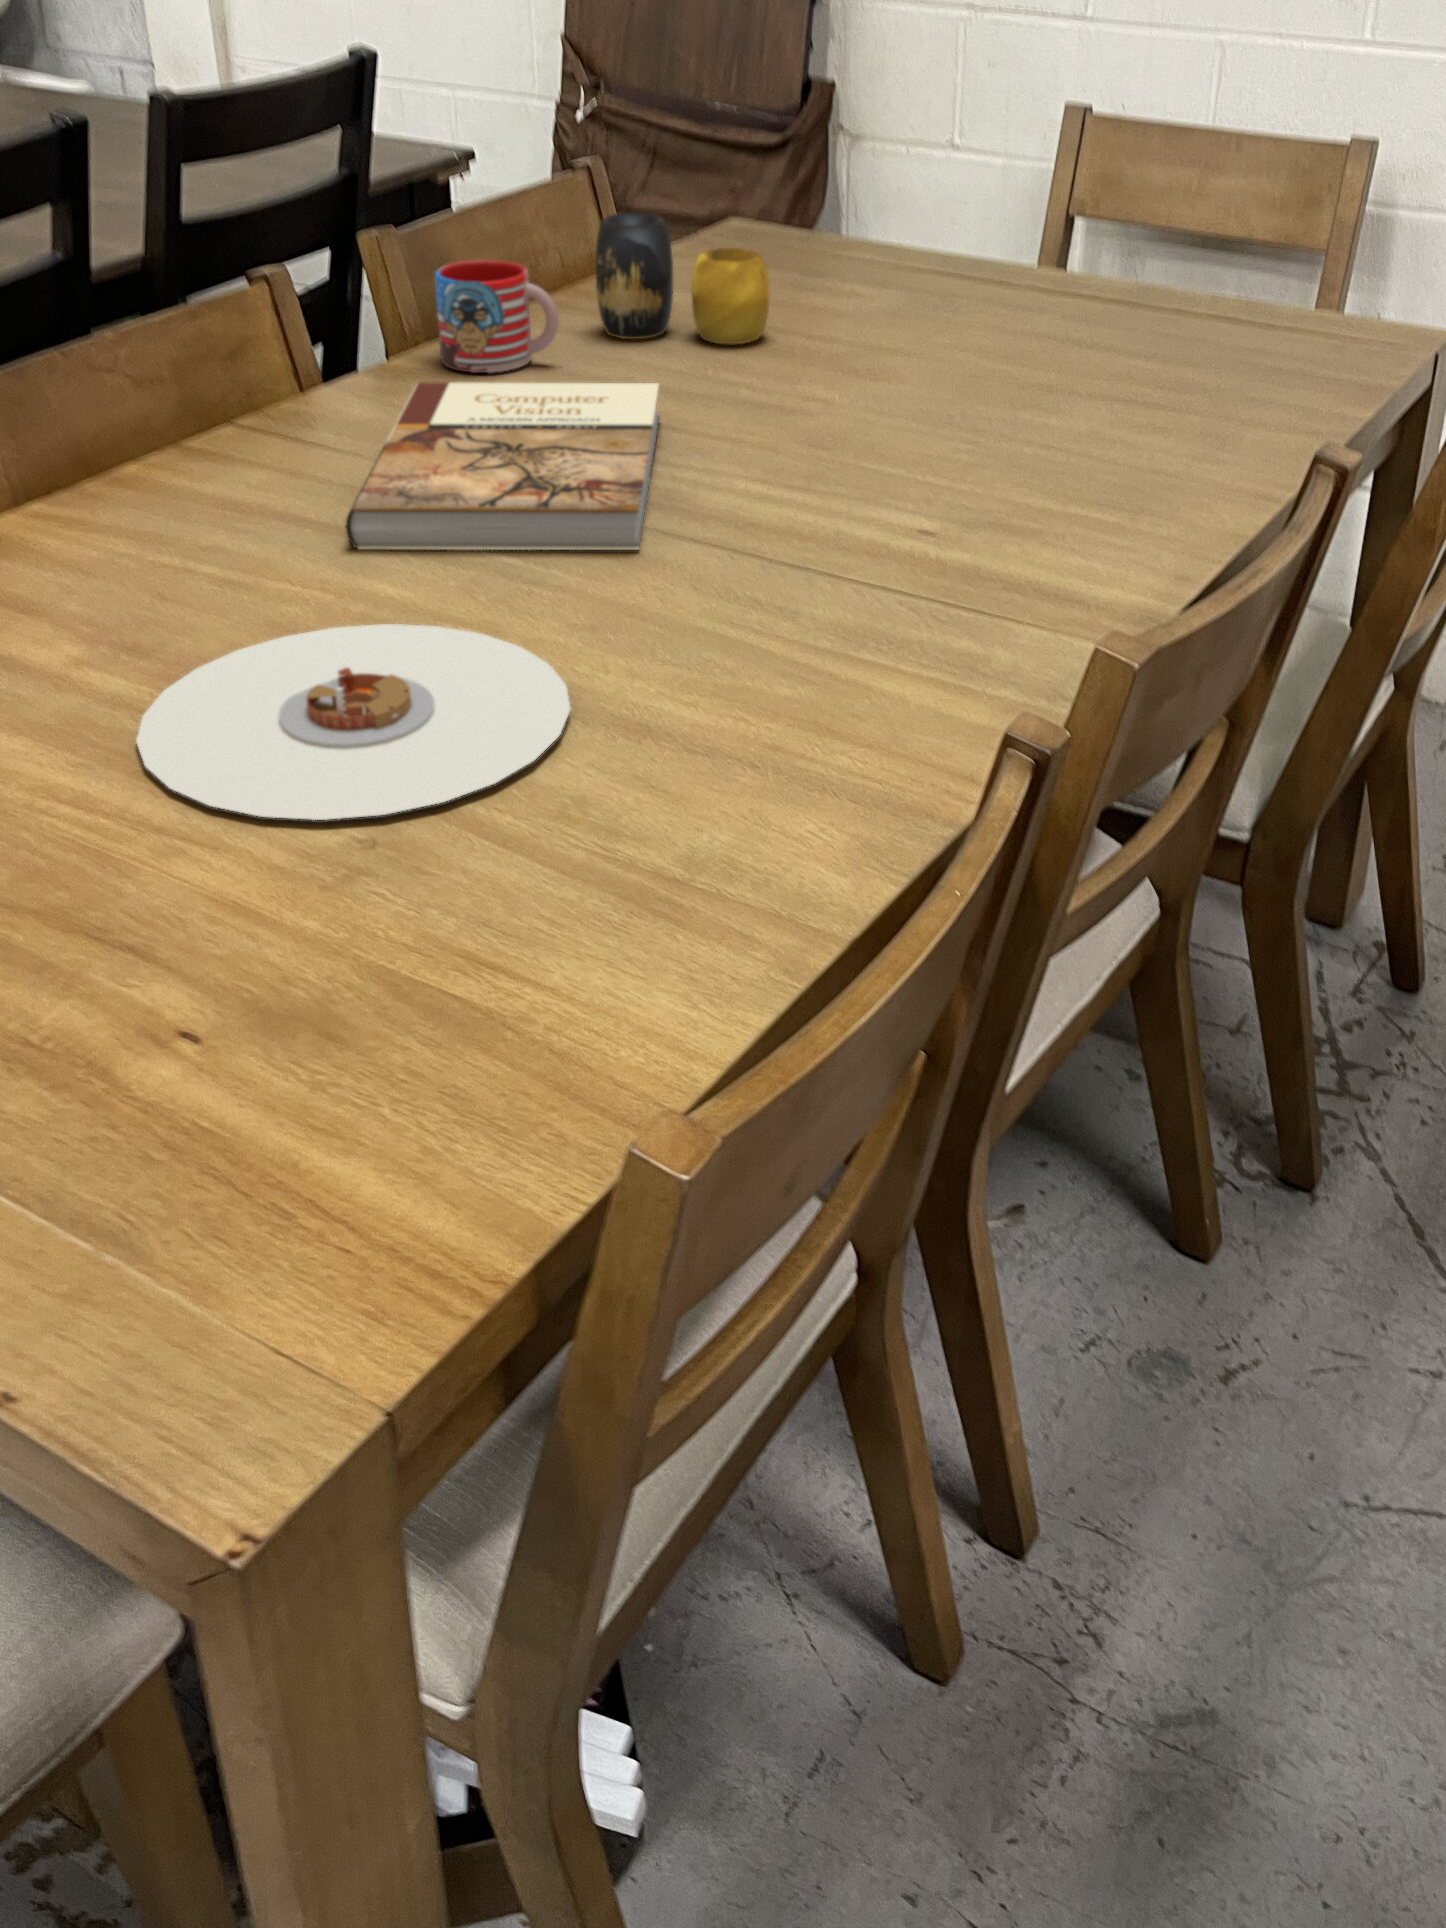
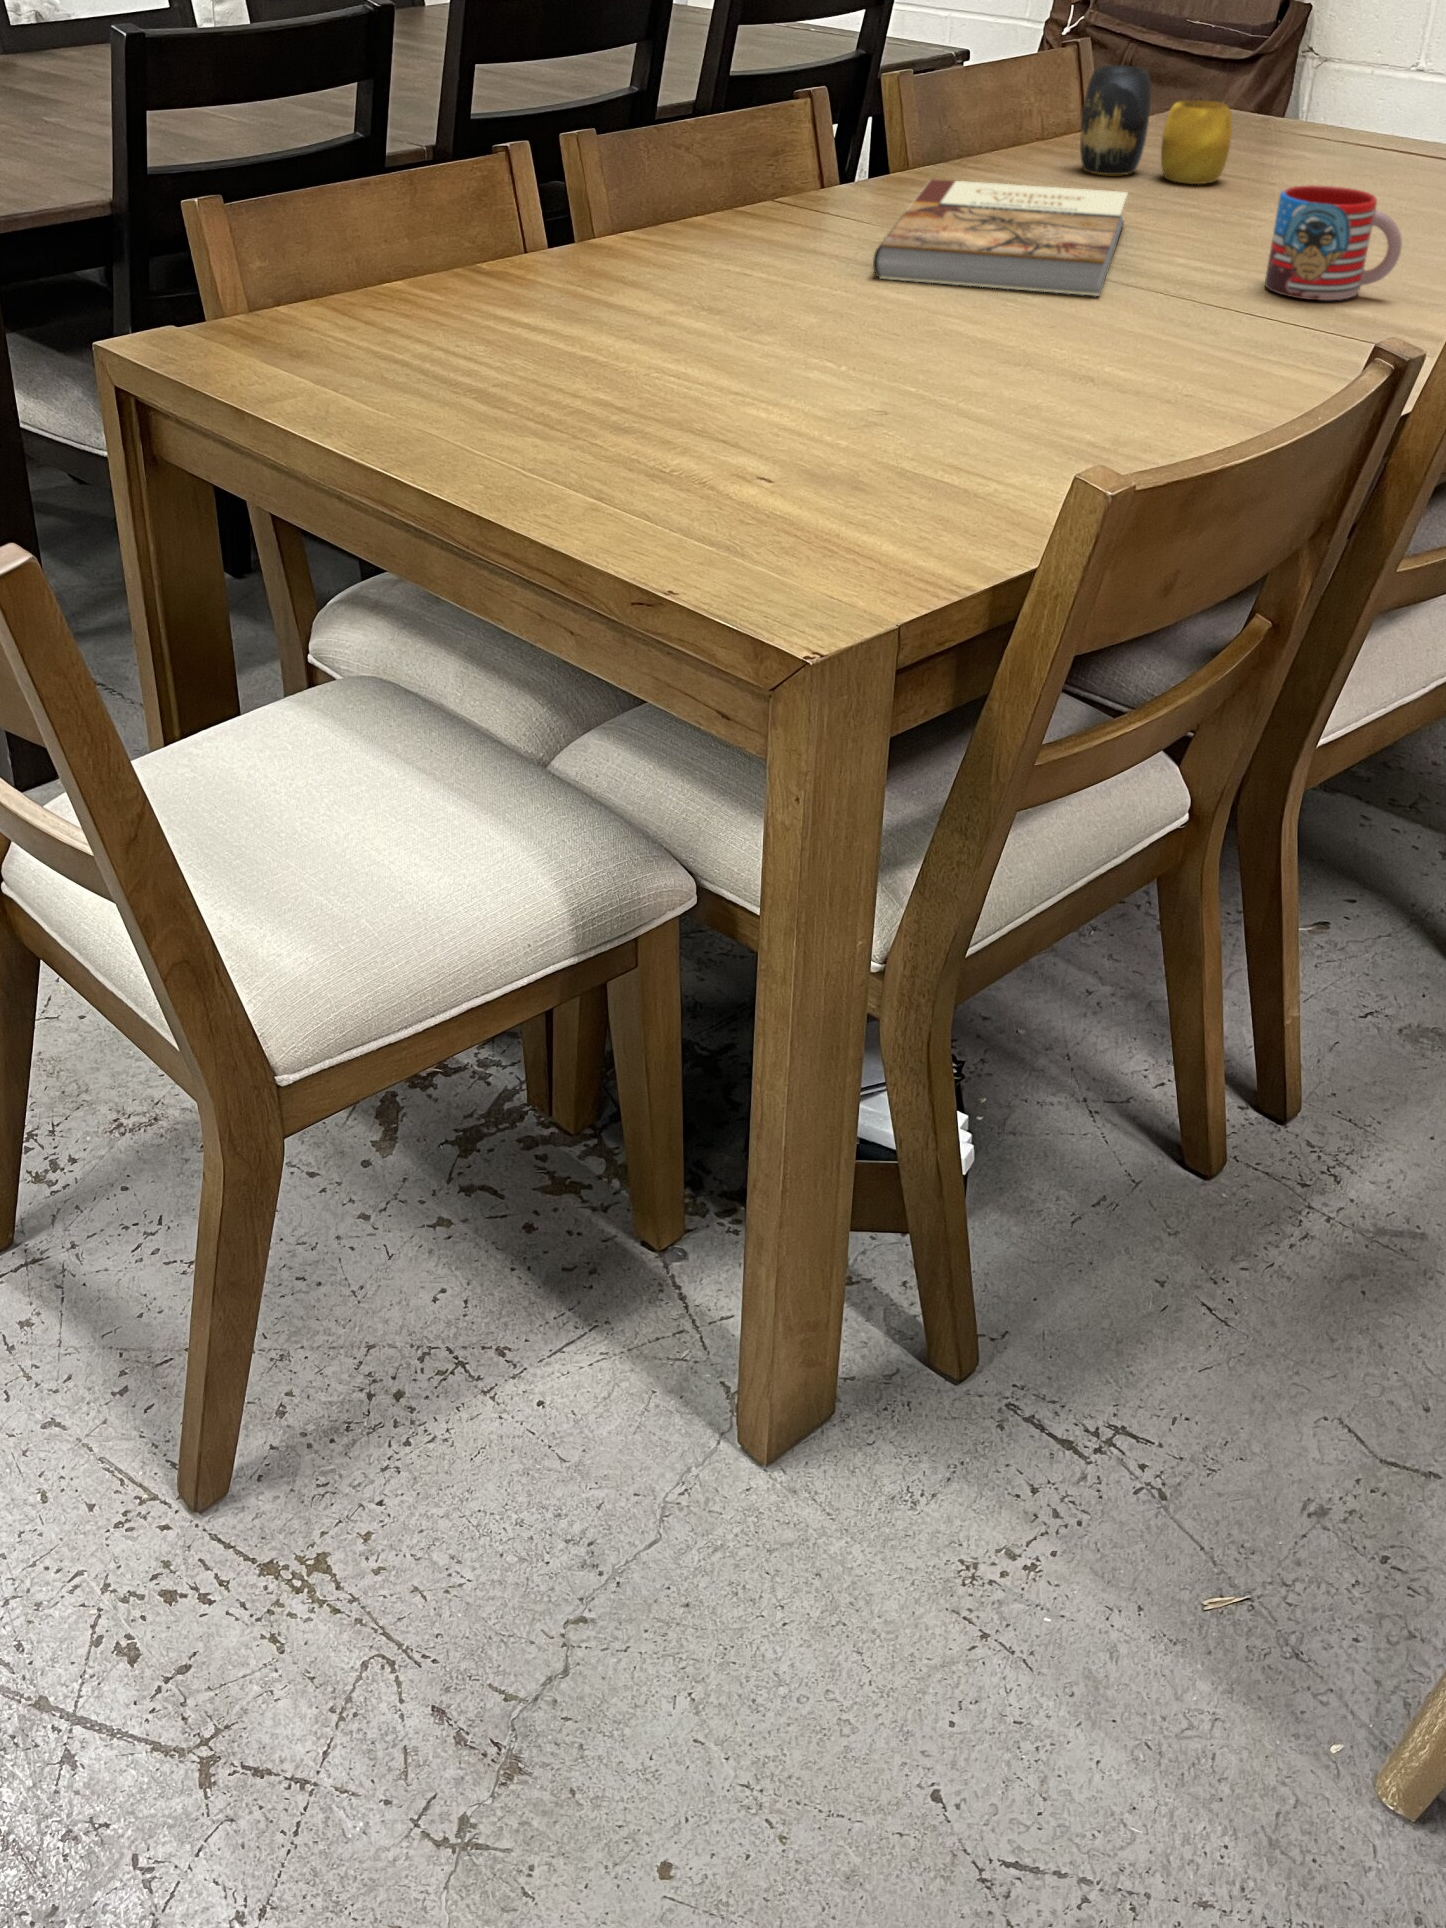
mug: present [435,260,559,373] -> present [1265,185,1402,300]
plate: present [136,624,570,820] -> none [726,315,1040,409]

